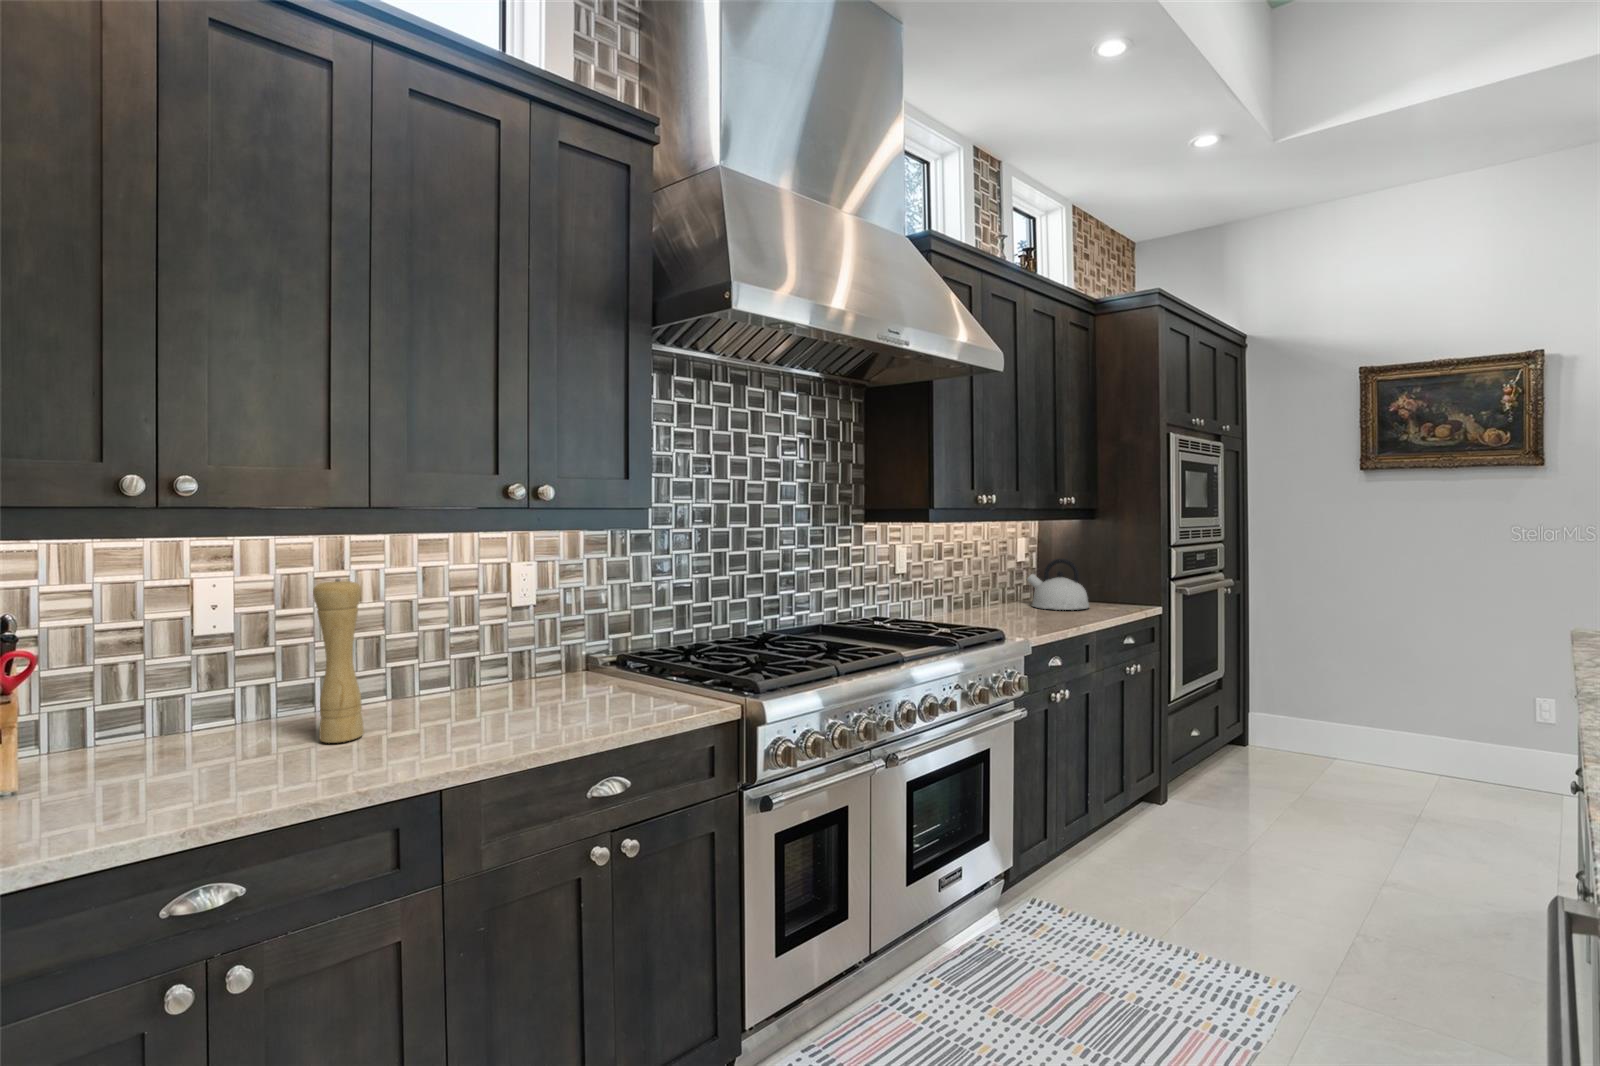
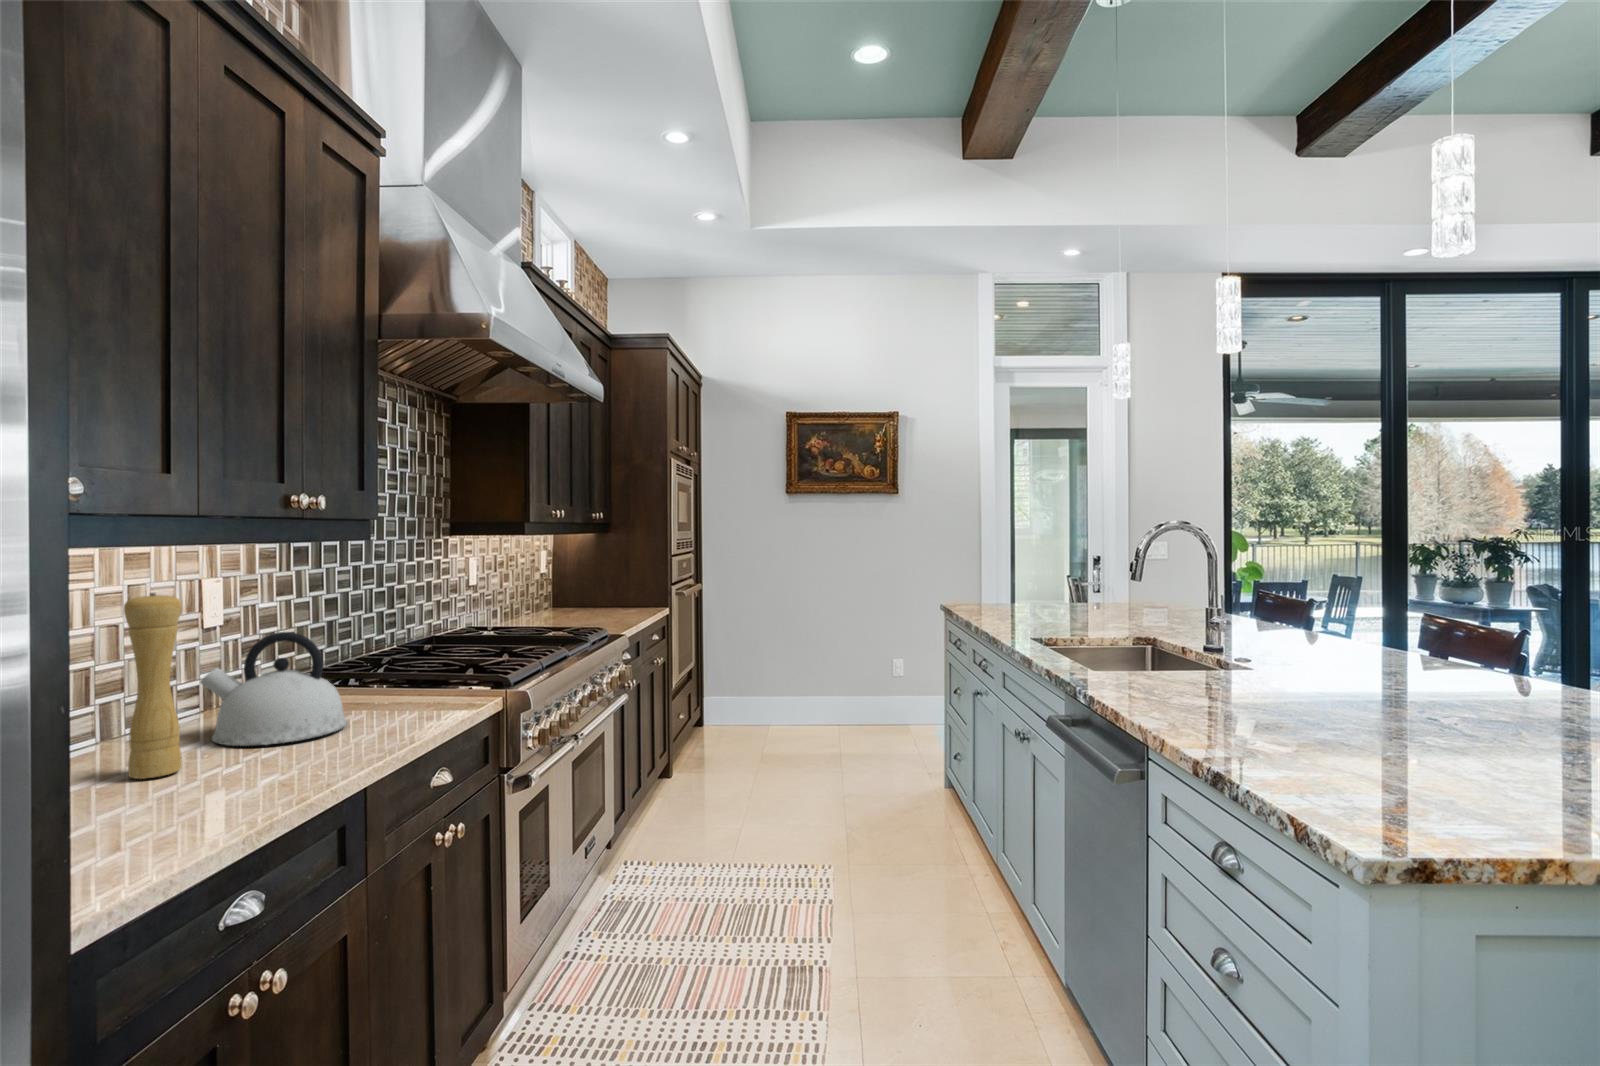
kettle: present [1026,559,1090,610] -> present [201,632,347,746]

